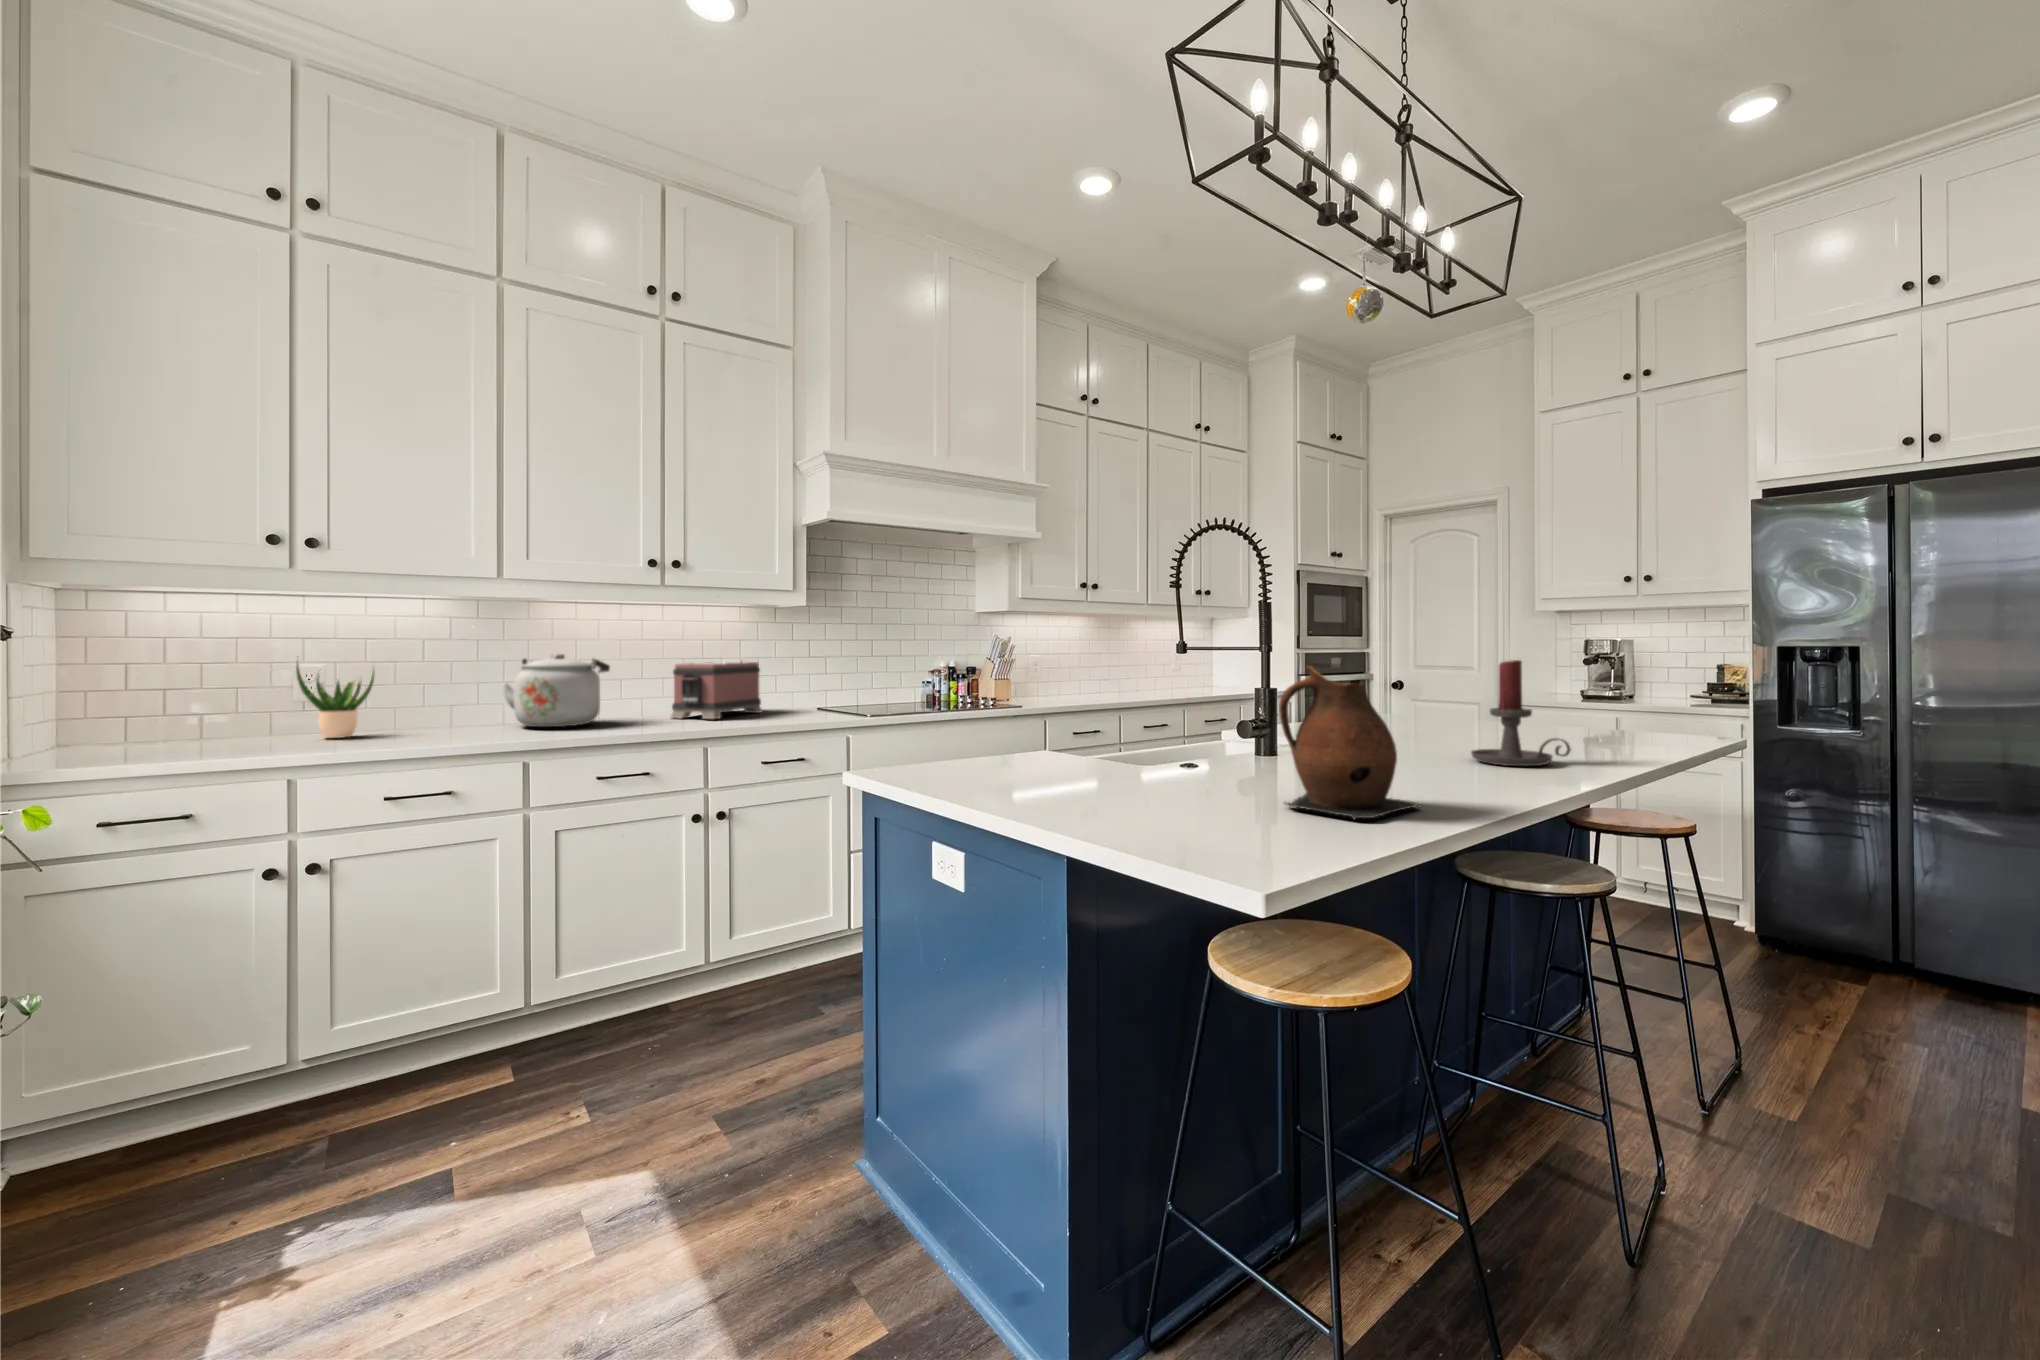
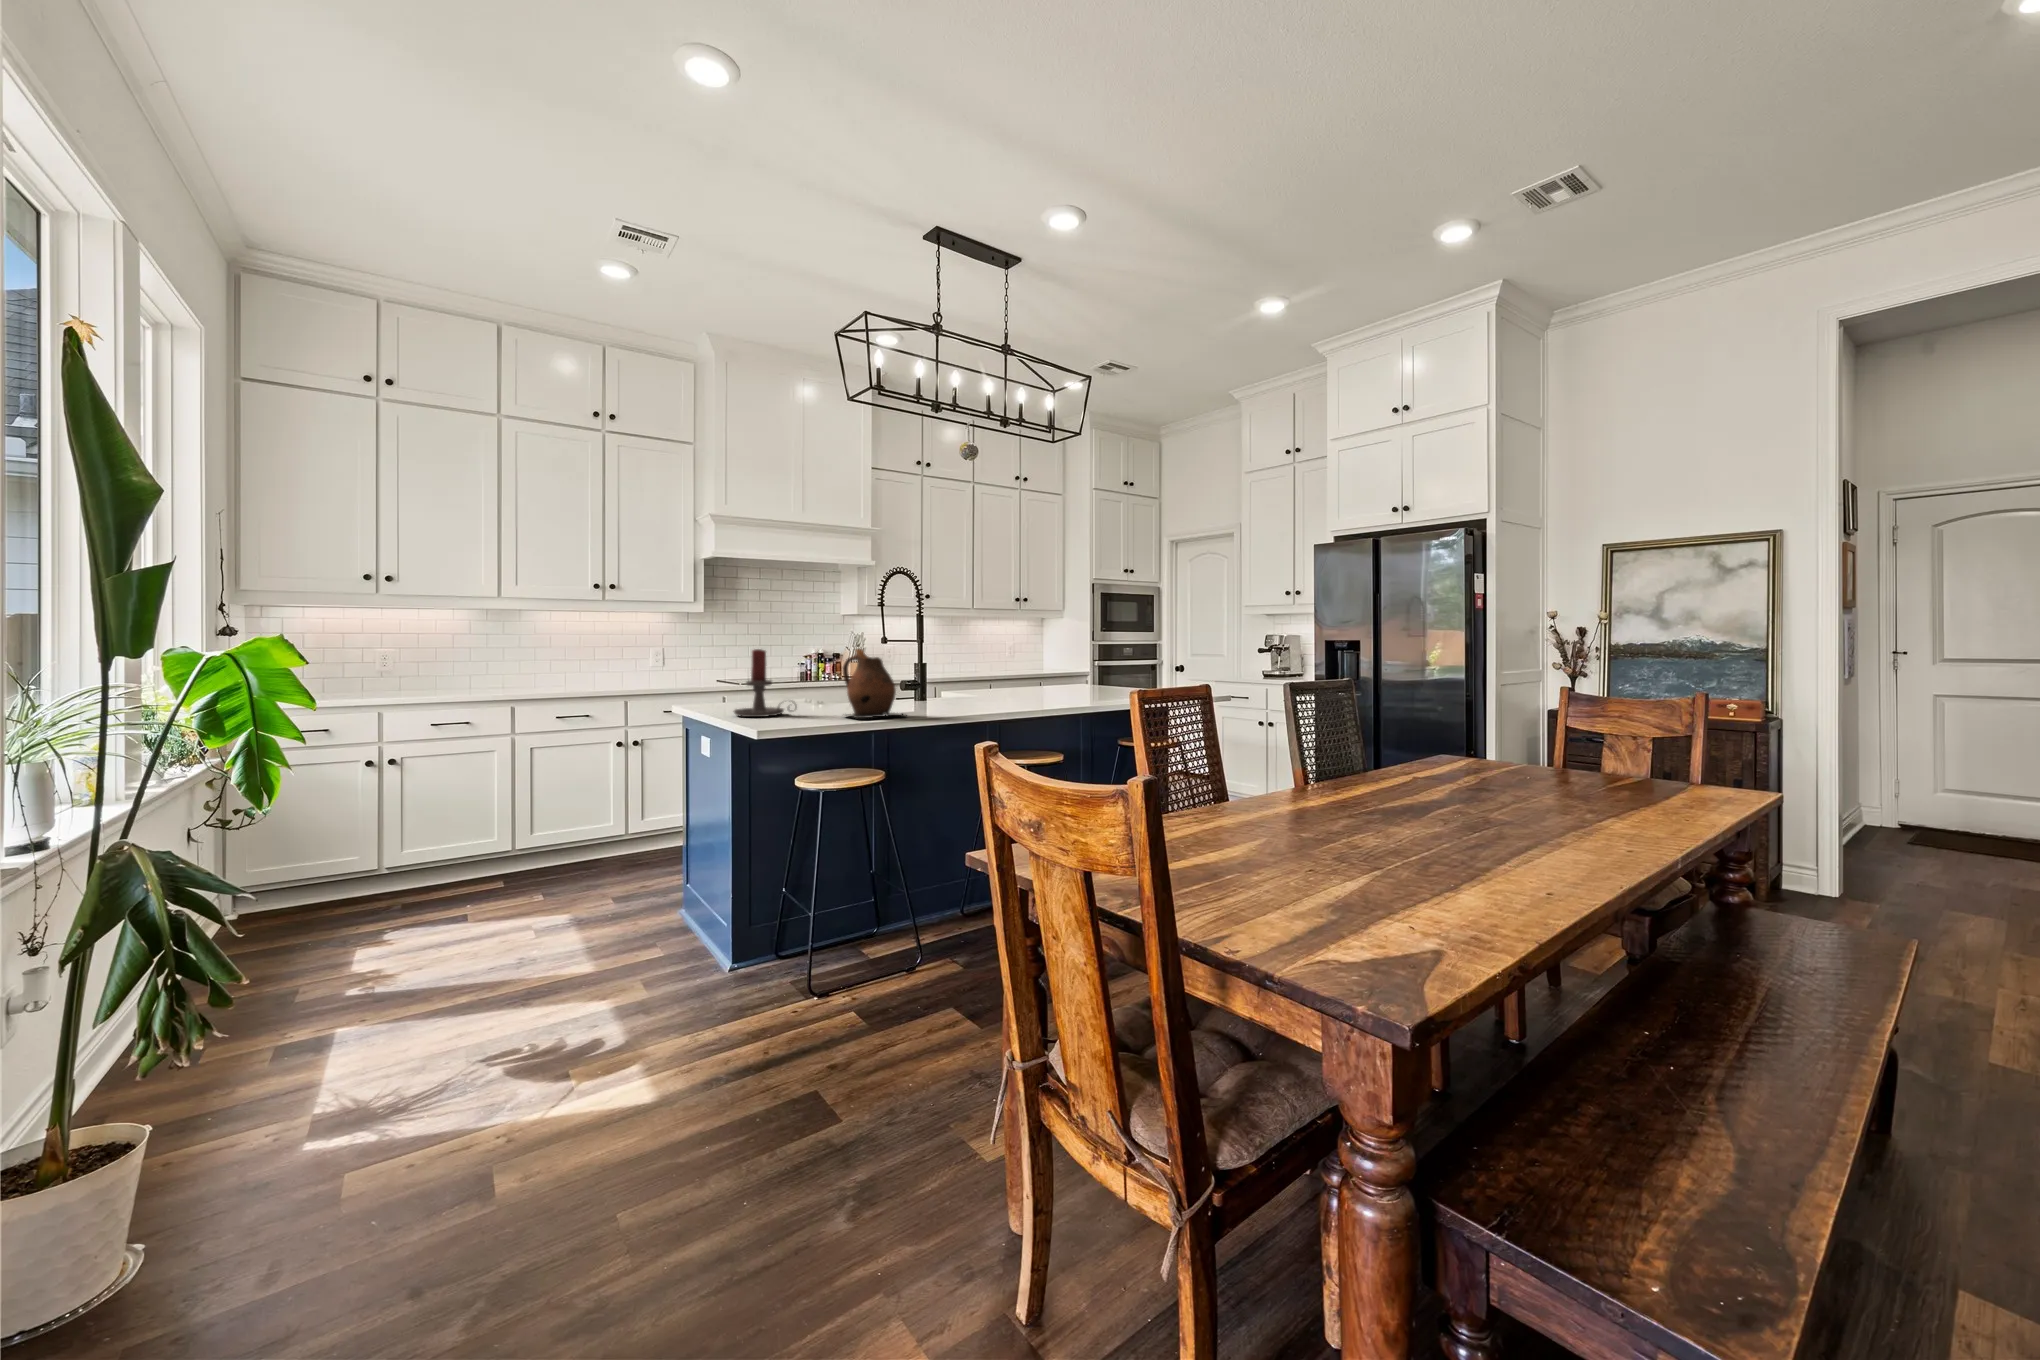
kettle: present [504,654,610,727] -> none [503,642,574,688]
potted plant: present [296,656,374,738] -> none [381,643,426,691]
candle holder: present [1471,660,1571,766] -> present [733,649,797,717]
toaster: present [671,662,762,719] -> none [614,649,680,685]

